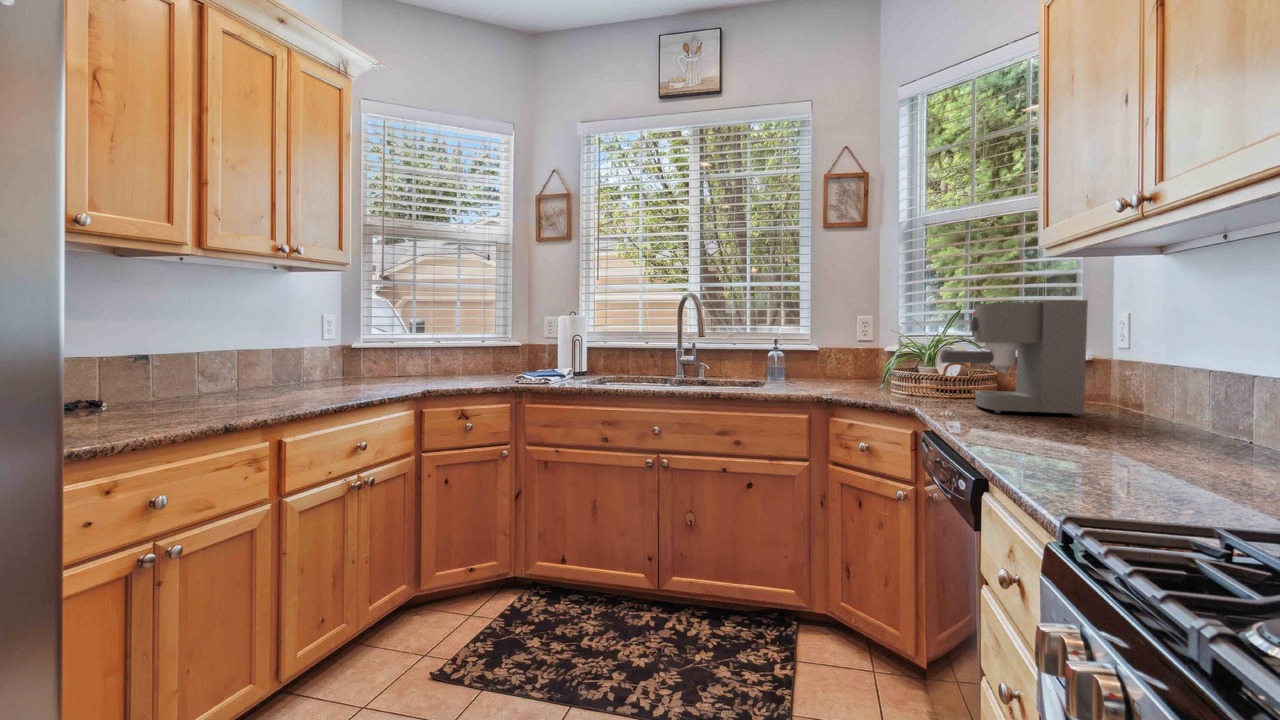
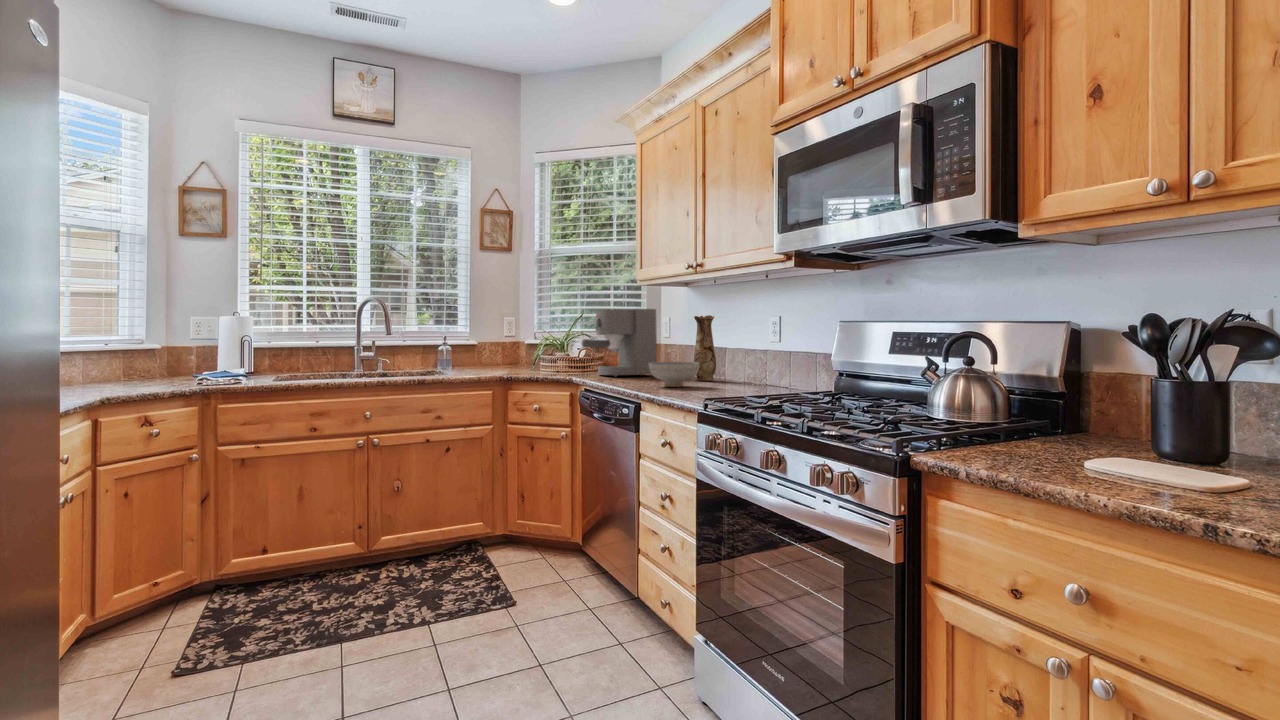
vase: none [1159,314,1220,445] -> present [694,315,716,380]
ceramic bowl: none [1032,405,1156,461] -> present [649,362,699,387]

